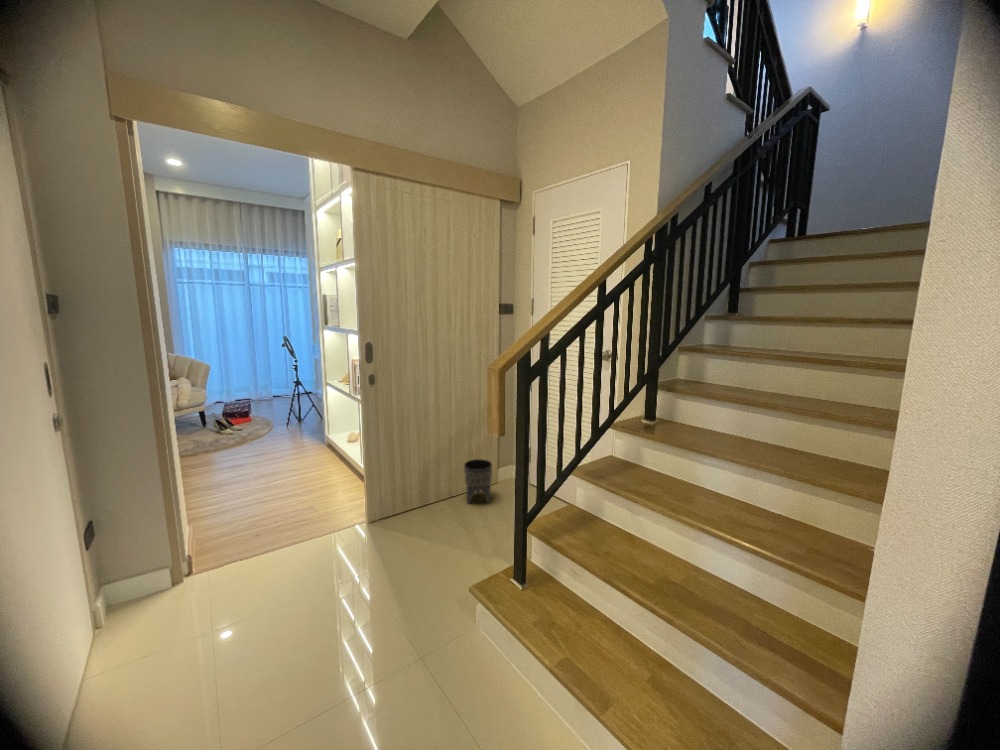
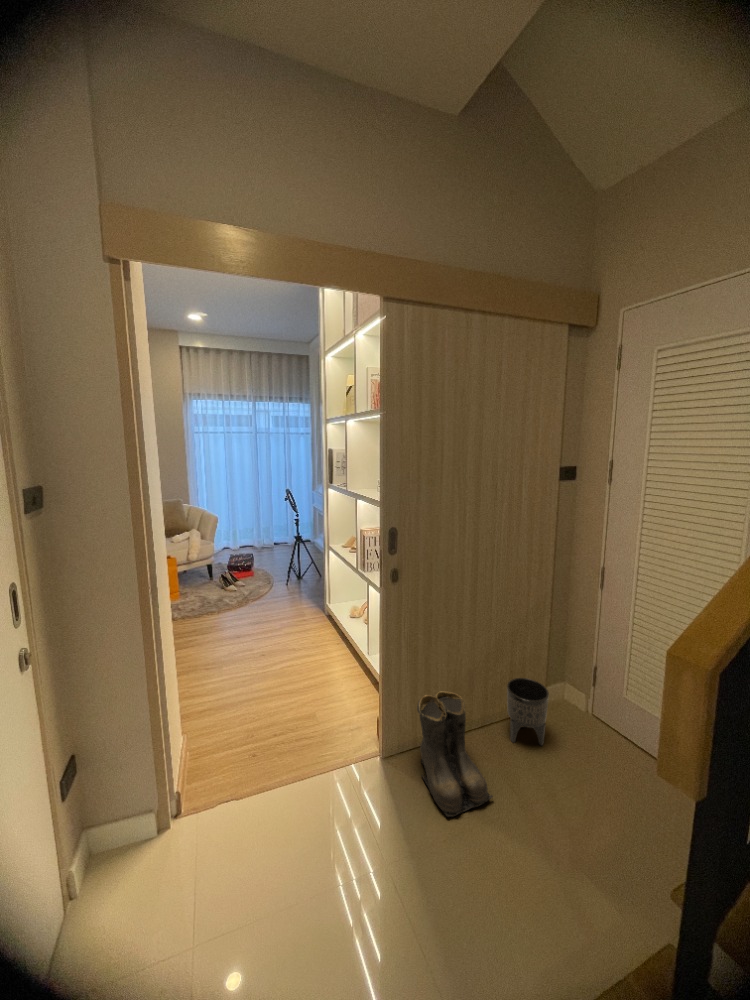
boots: none [393,469,448,544] -> present [417,691,493,817]

